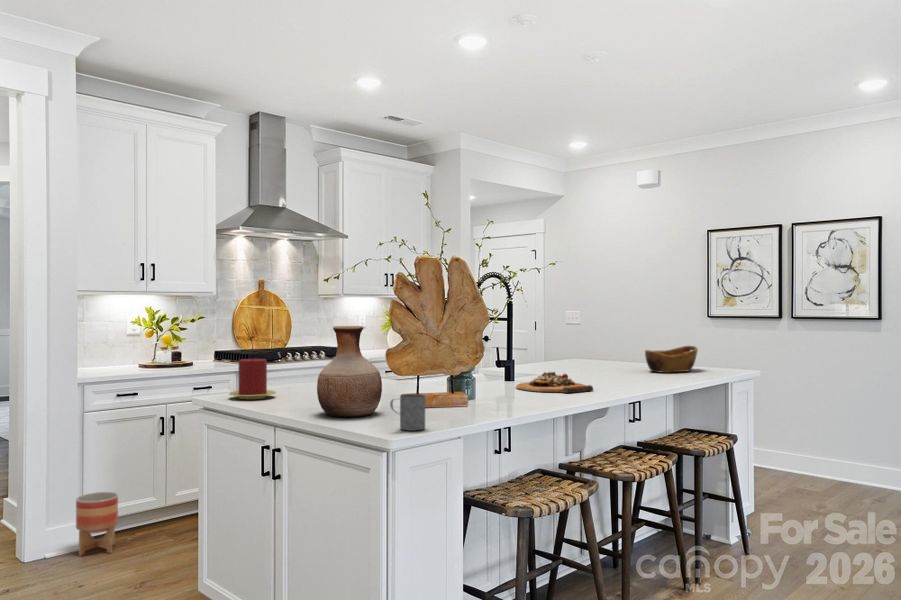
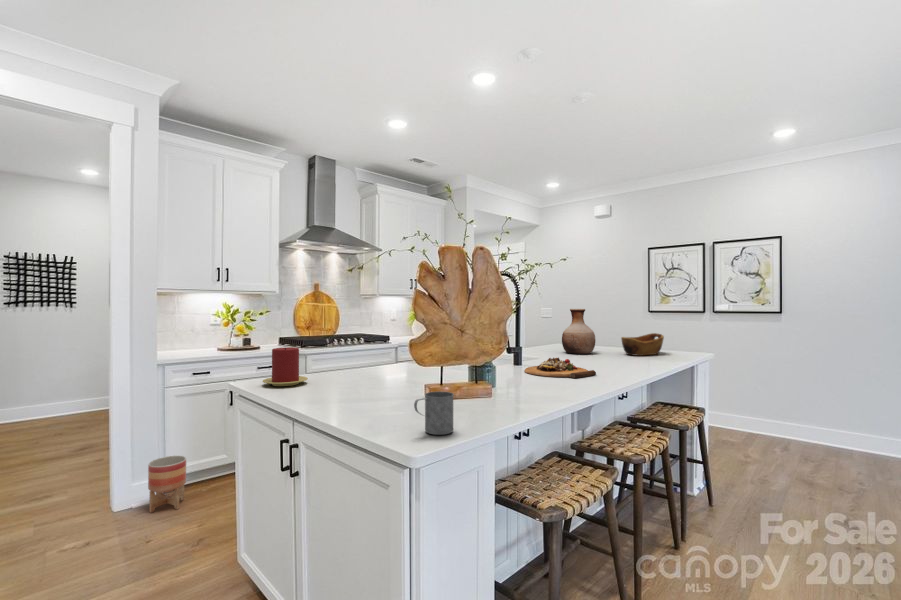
vase: present [317,326,382,417] -> present [562,309,595,354]

